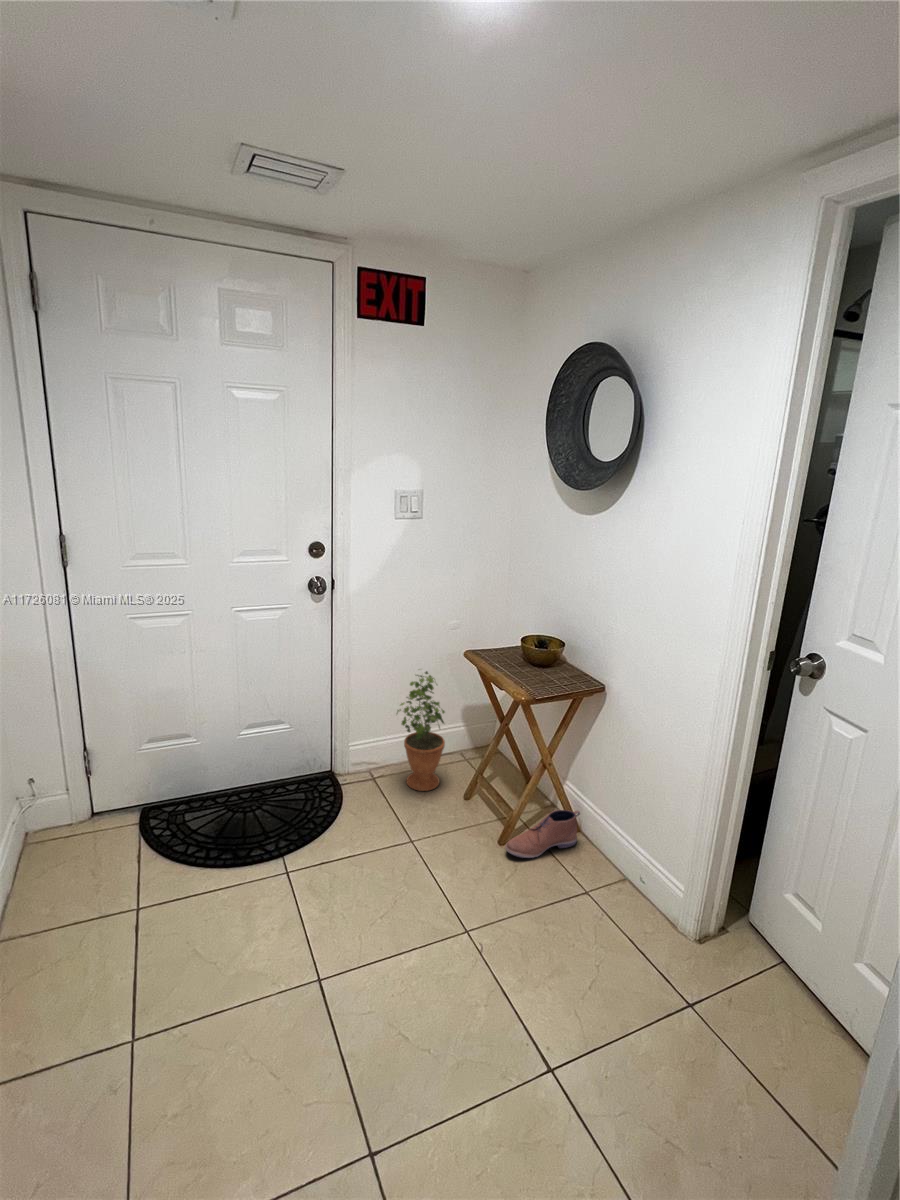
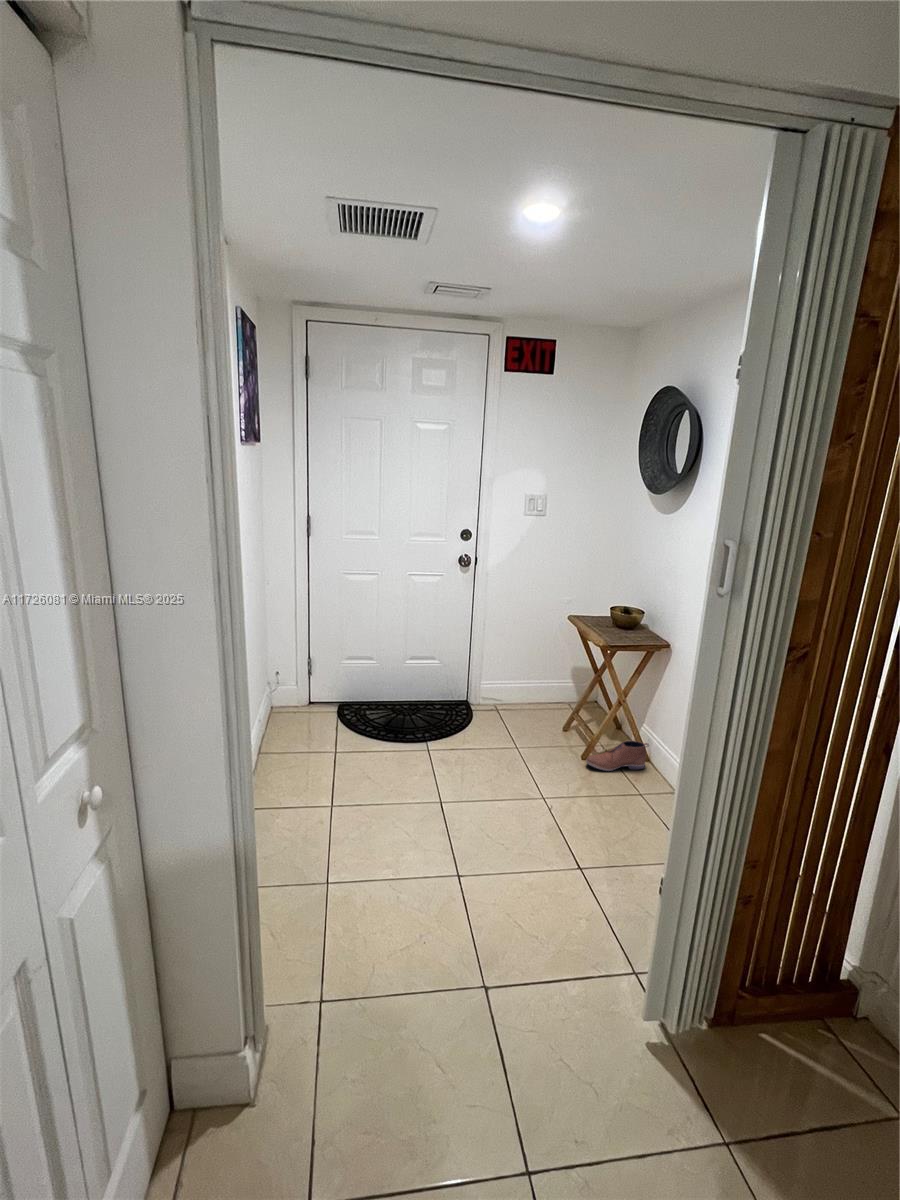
potted plant: present [397,671,445,791] -> none [515,629,553,722]

